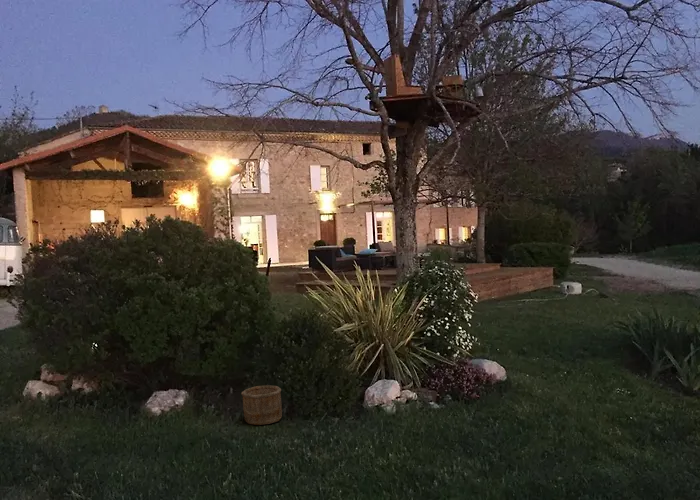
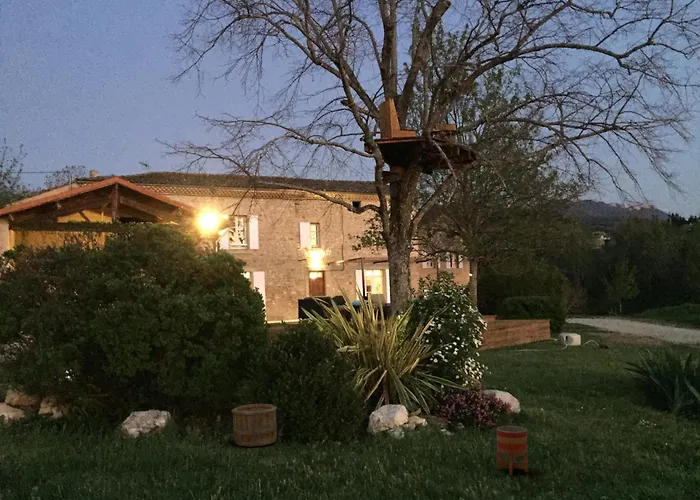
planter: none [471,410,498,453] -> present [496,426,528,475]

